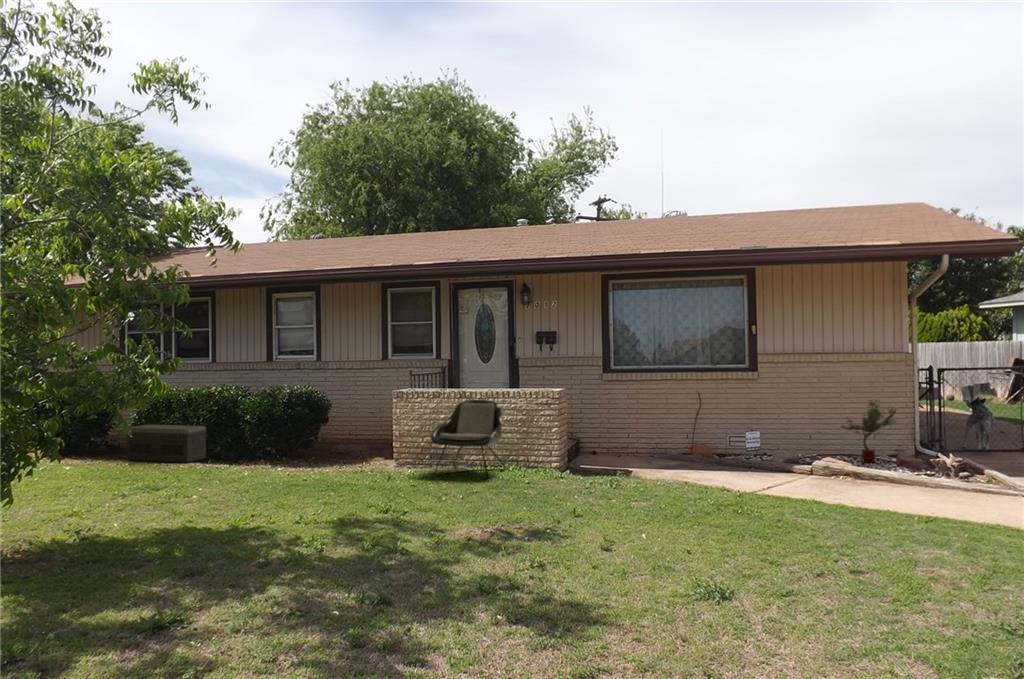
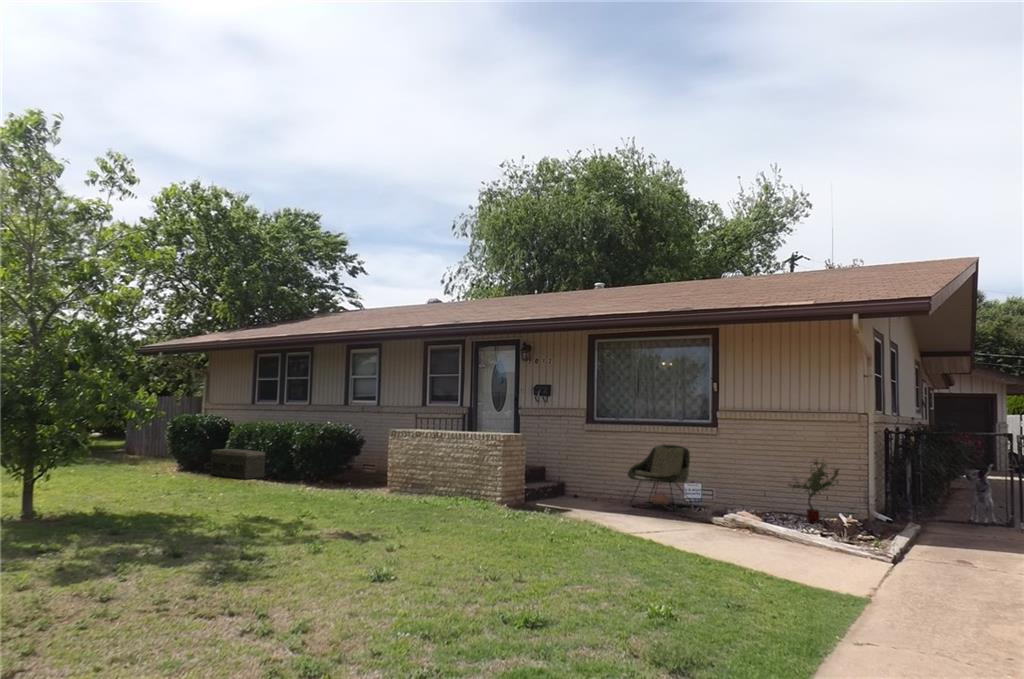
lounge chair: present [431,400,505,479] -> present [628,445,691,511]

